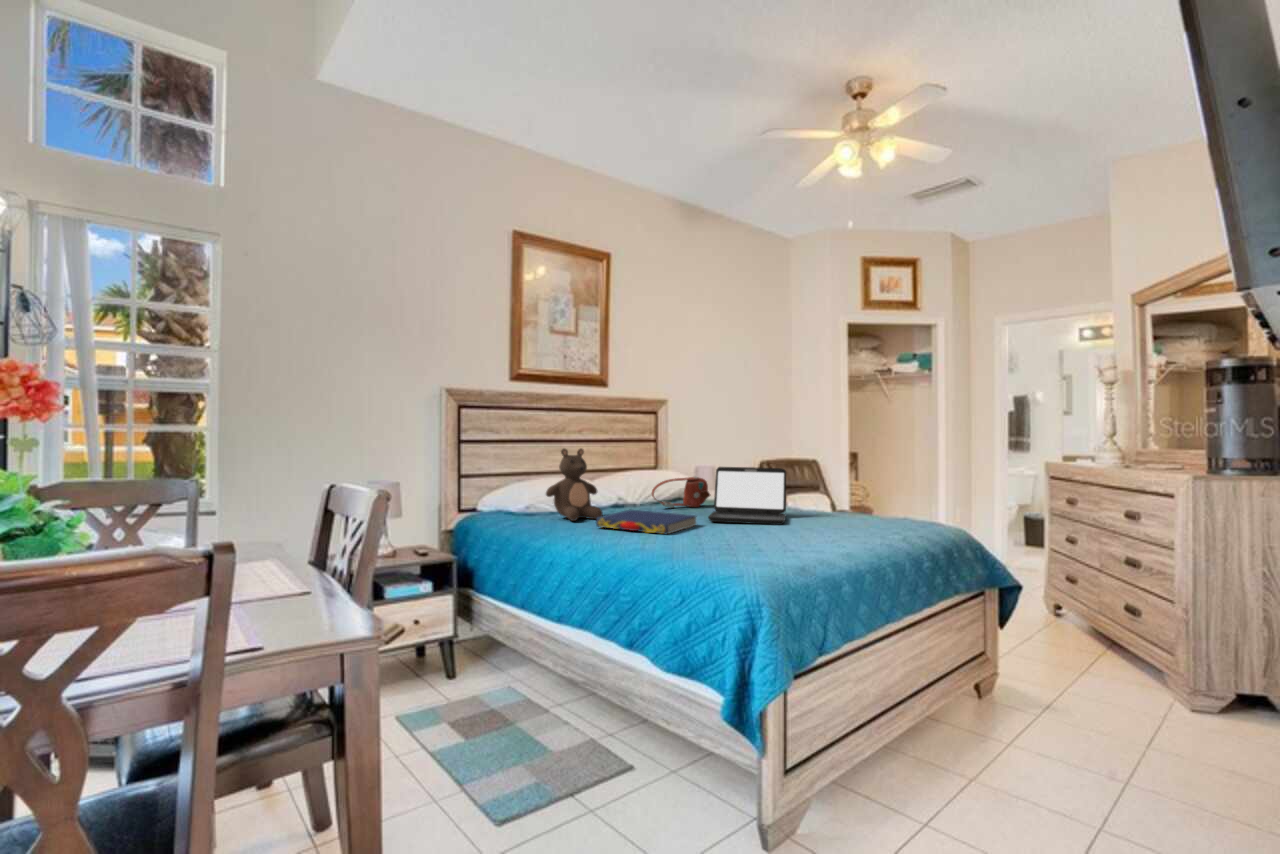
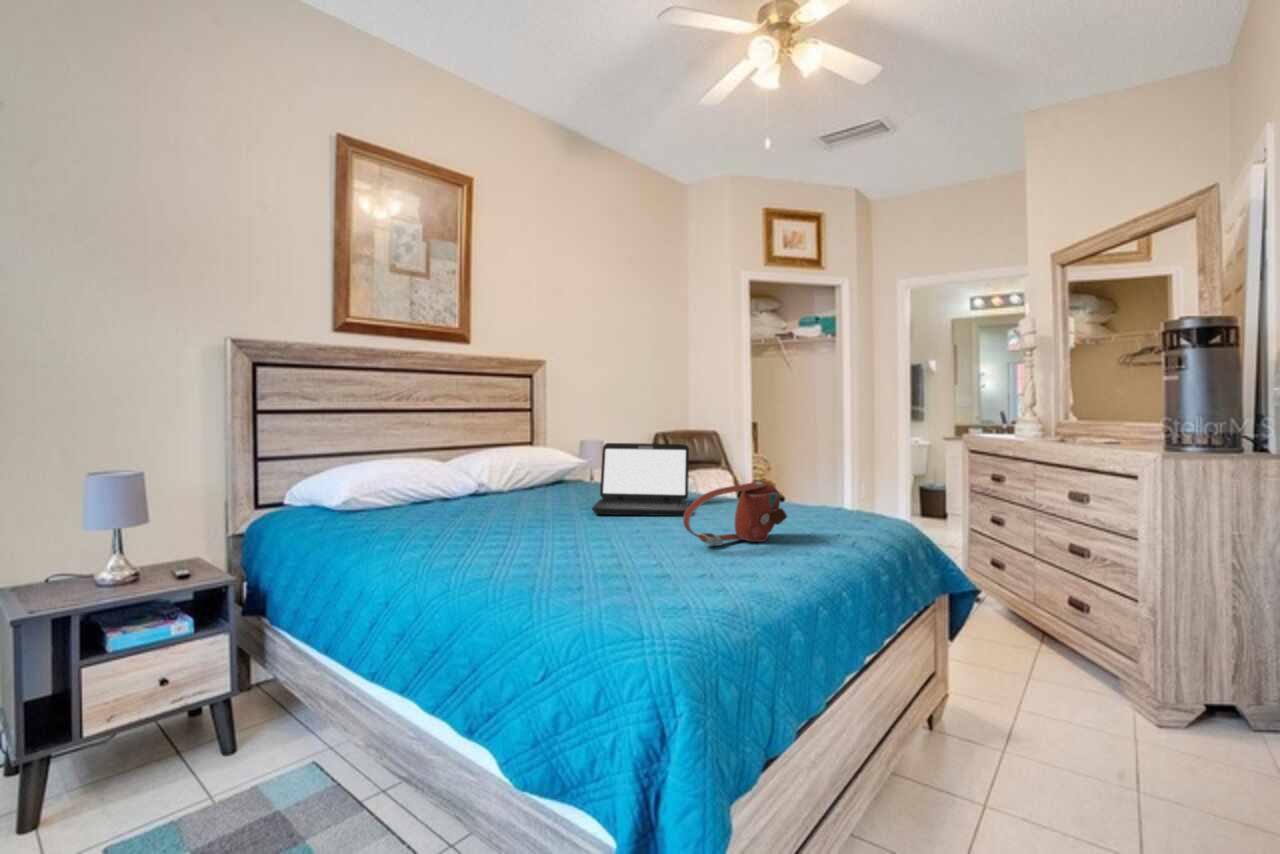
teddy bear: present [546,449,603,521] -> none [374,421,454,518]
handbag: present [652,477,710,508] -> present [683,482,787,545]
book: present [596,510,696,534] -> none [439,500,578,537]

